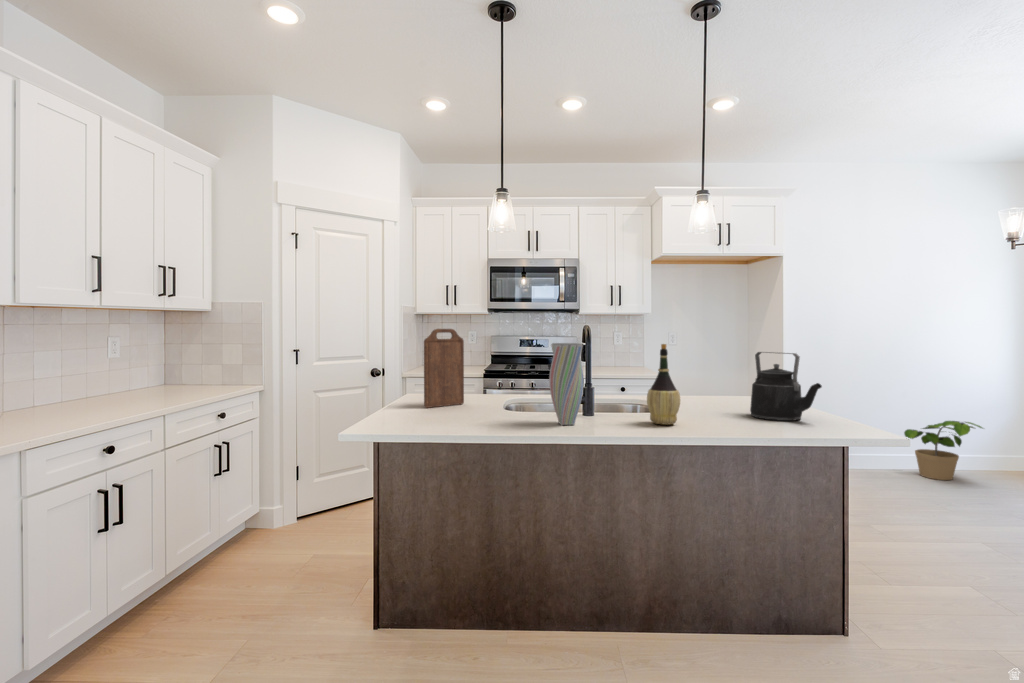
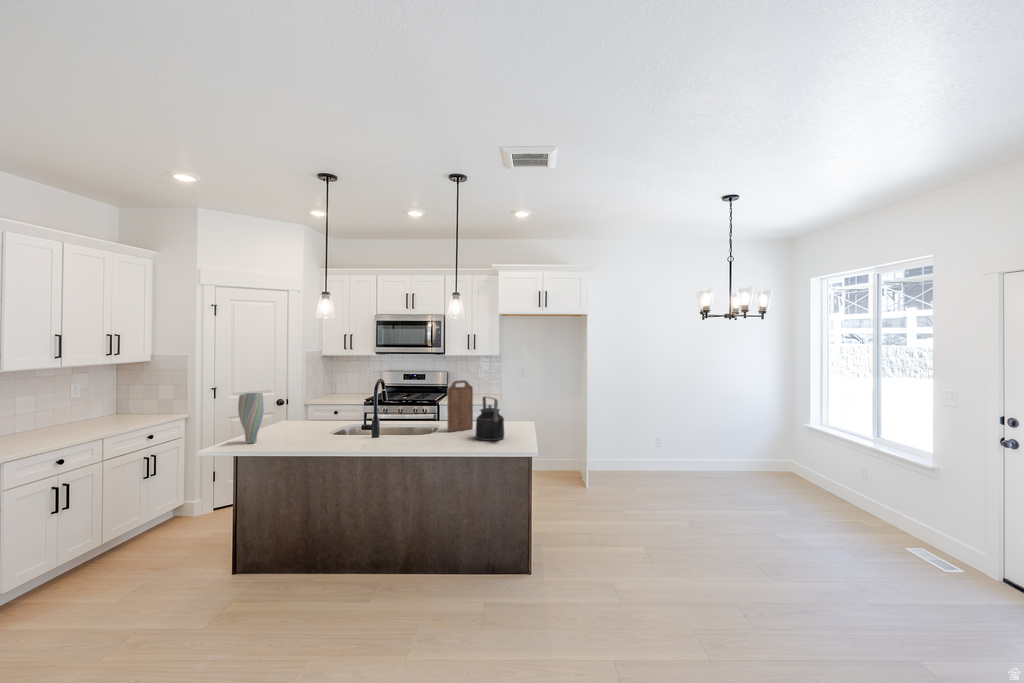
cutting board: present [424,329,464,408] -> present [448,380,473,432]
vase: present [549,343,584,425] -> present [238,393,264,443]
wine bottle: present [647,344,680,425] -> none [397,394,417,444]
potted plant: present [904,421,982,480] -> none [688,435,732,479]

